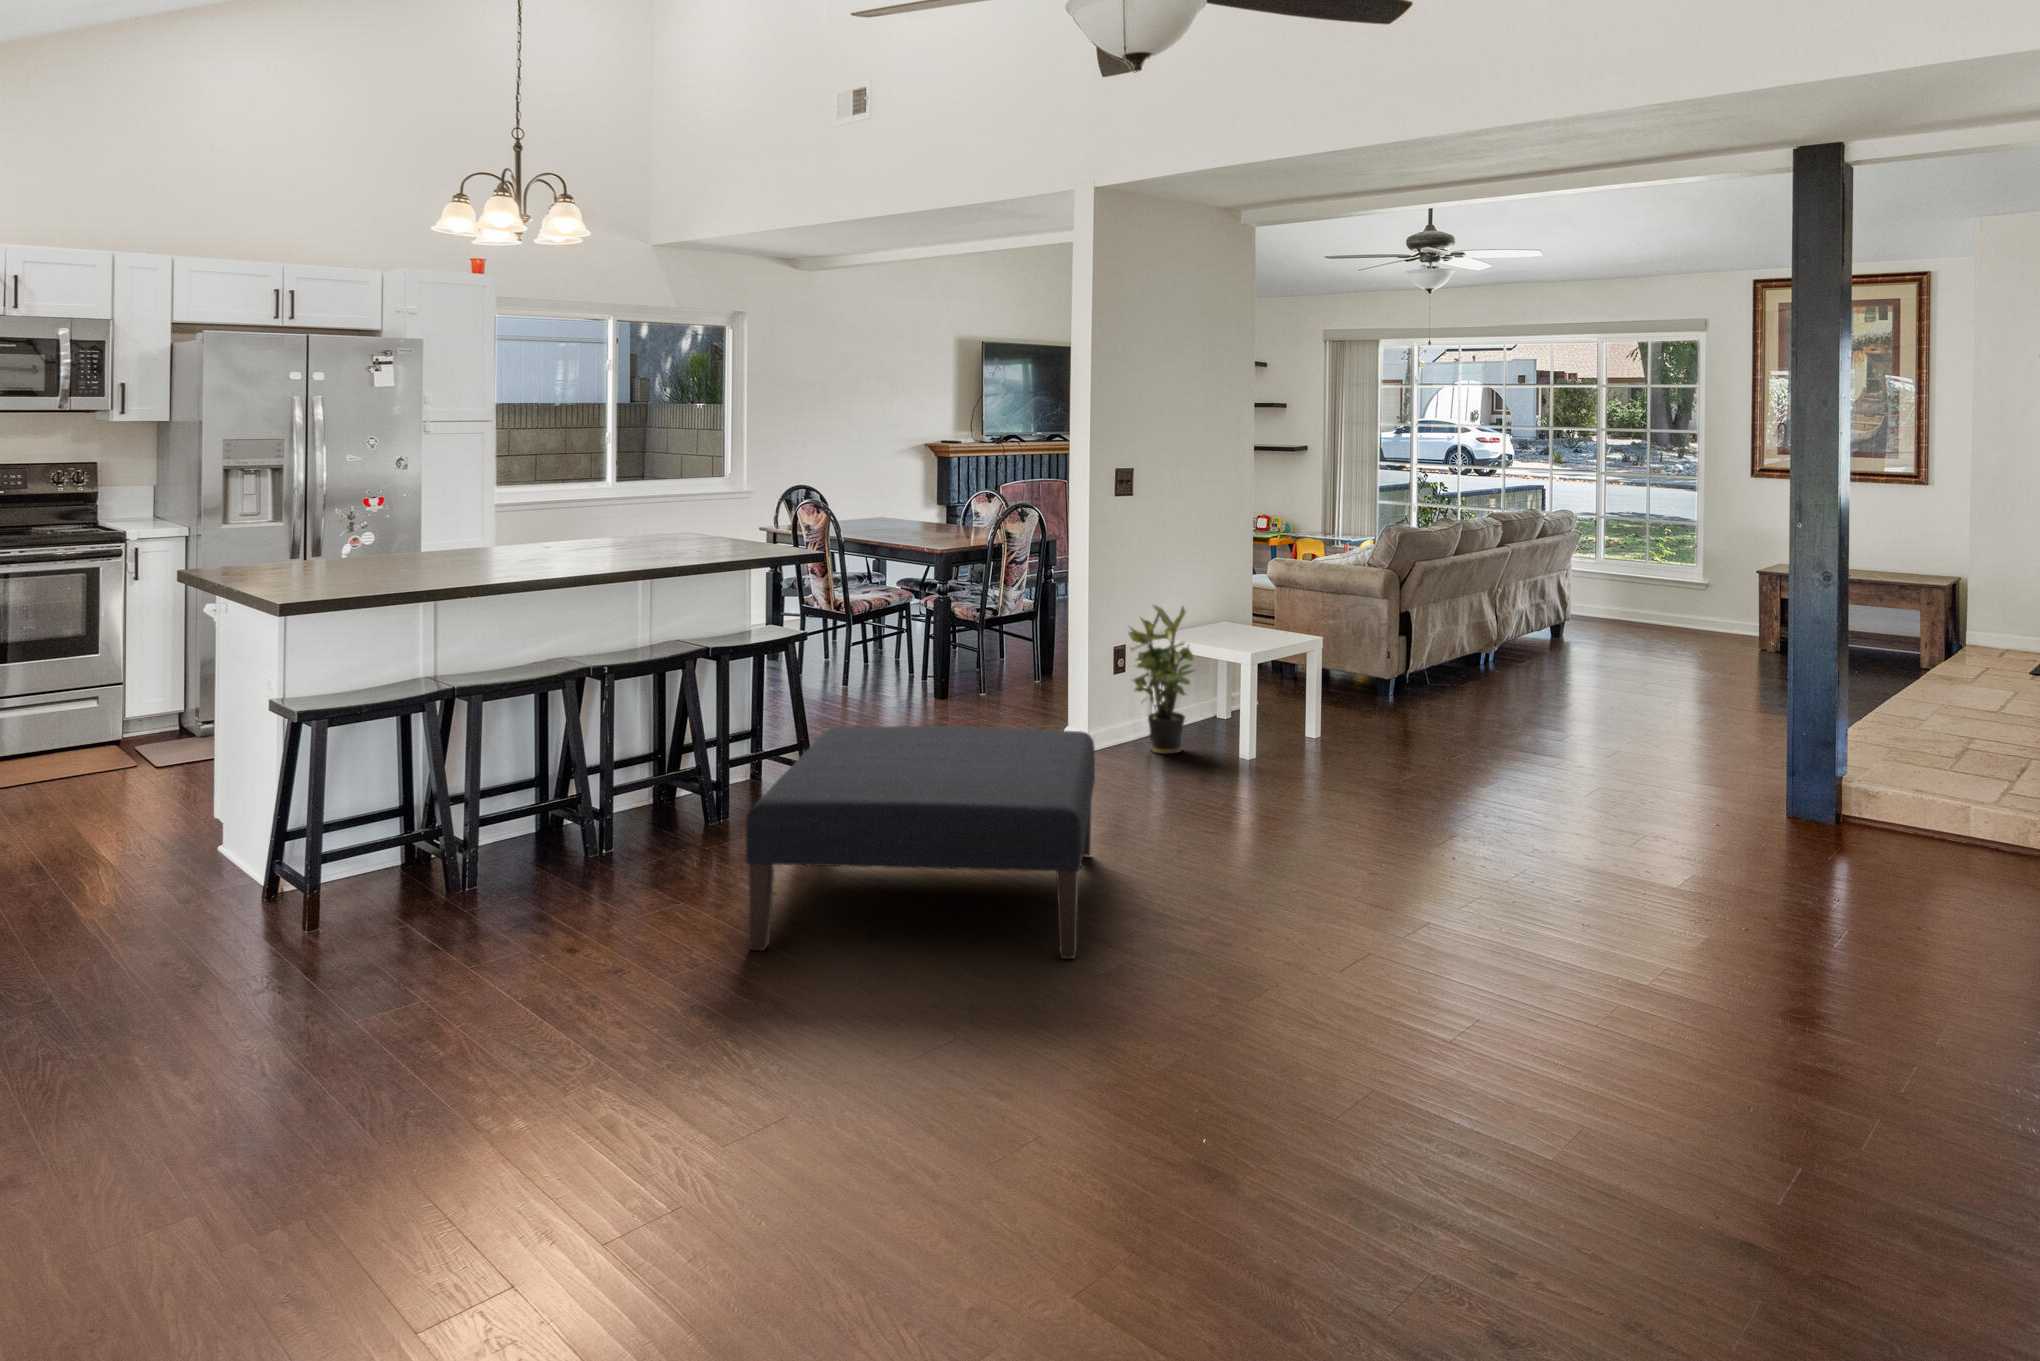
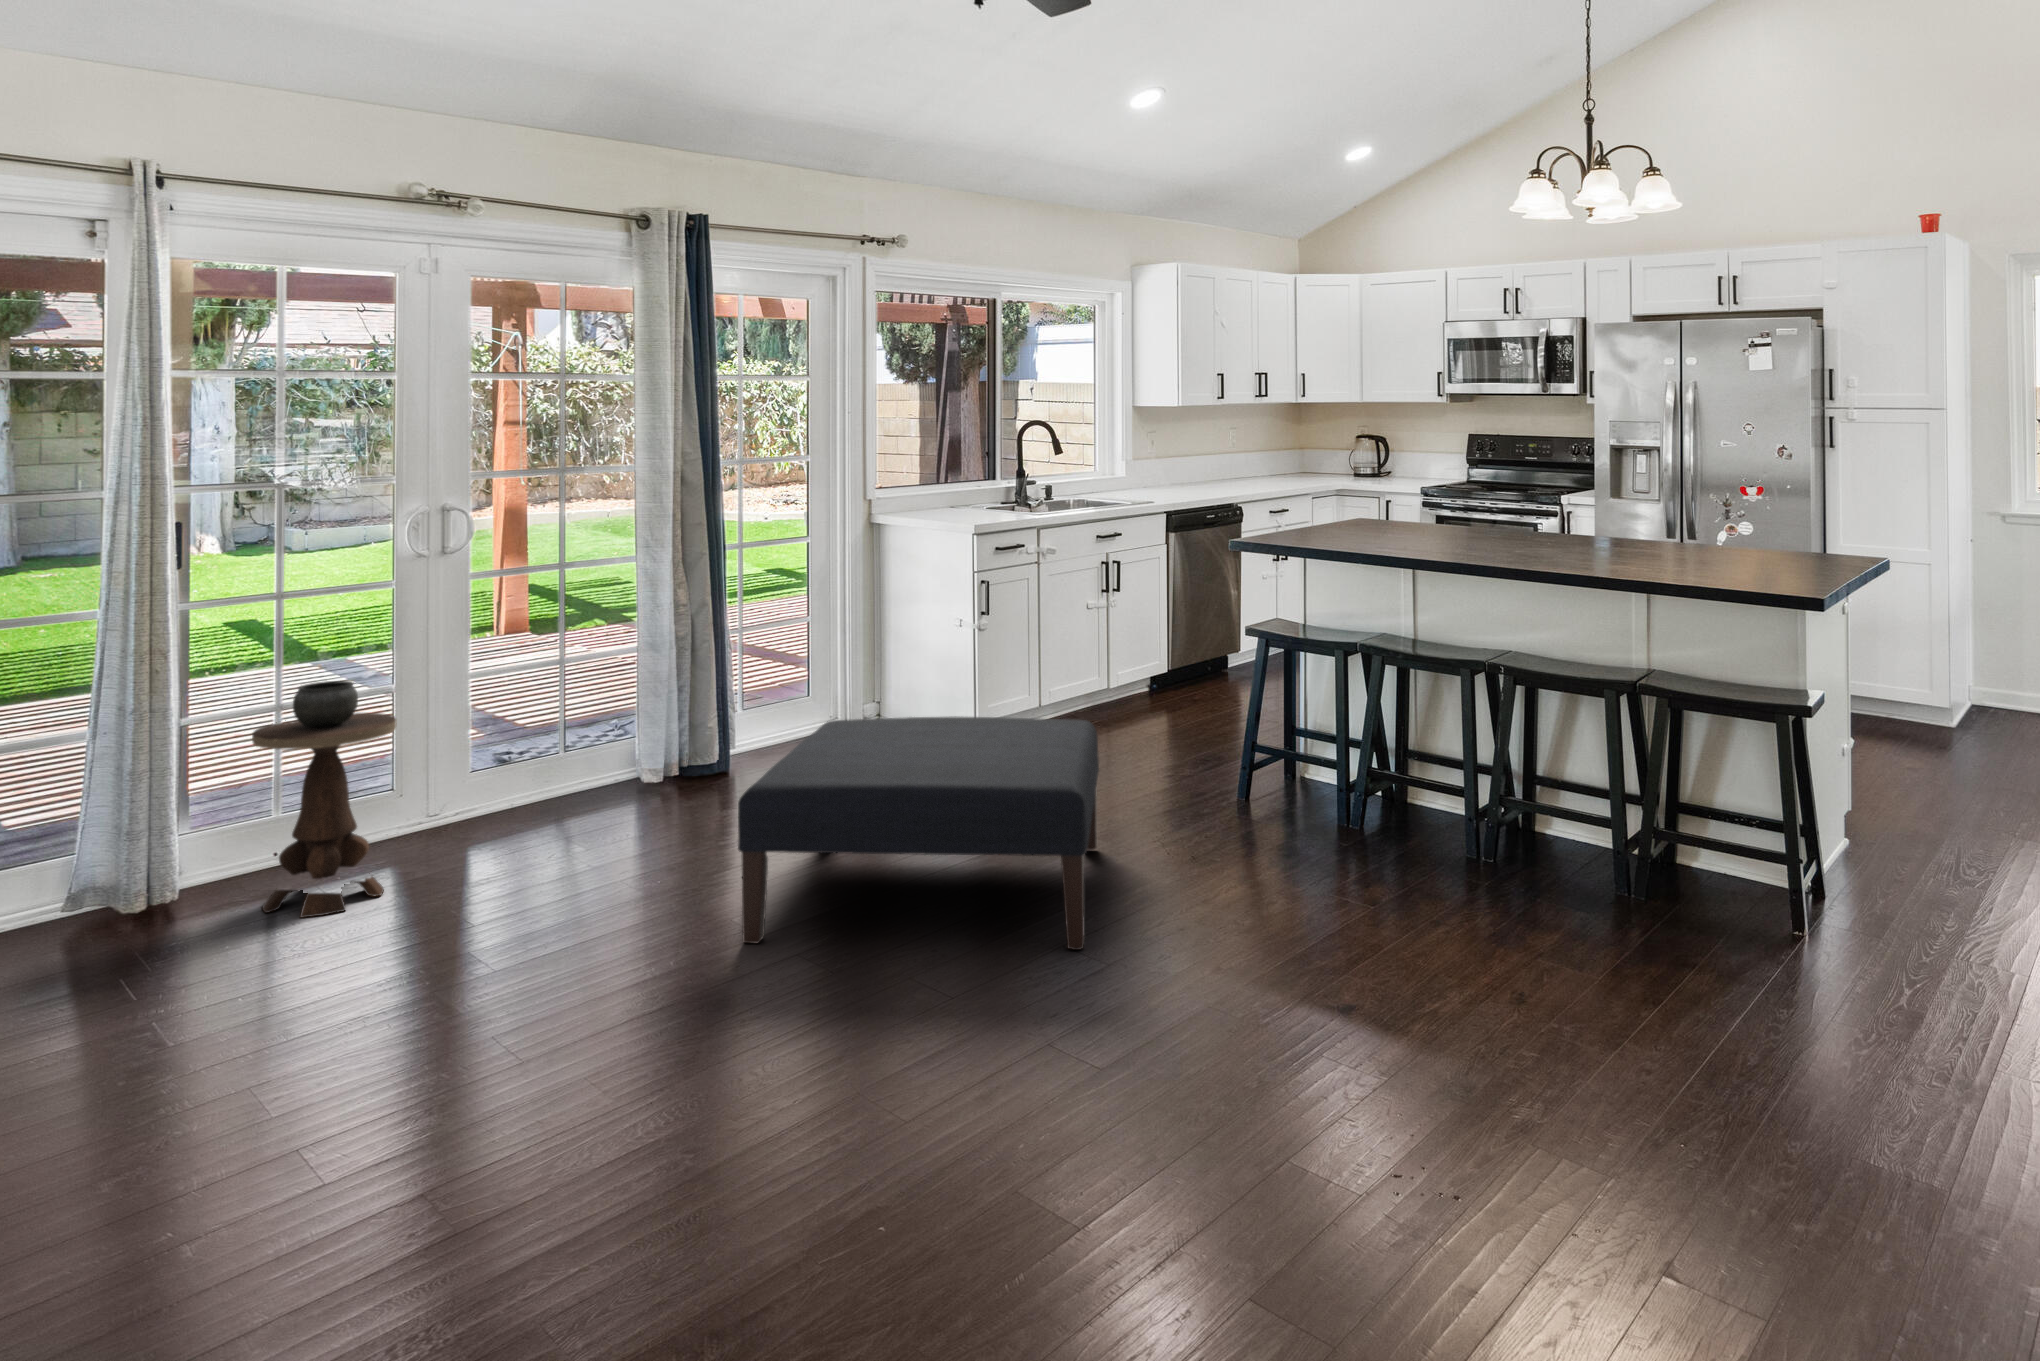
potted plant: present [1129,605,1194,754] -> none [1128,603,1199,755]
side table: none [256,686,401,921] -> present [252,681,397,918]

